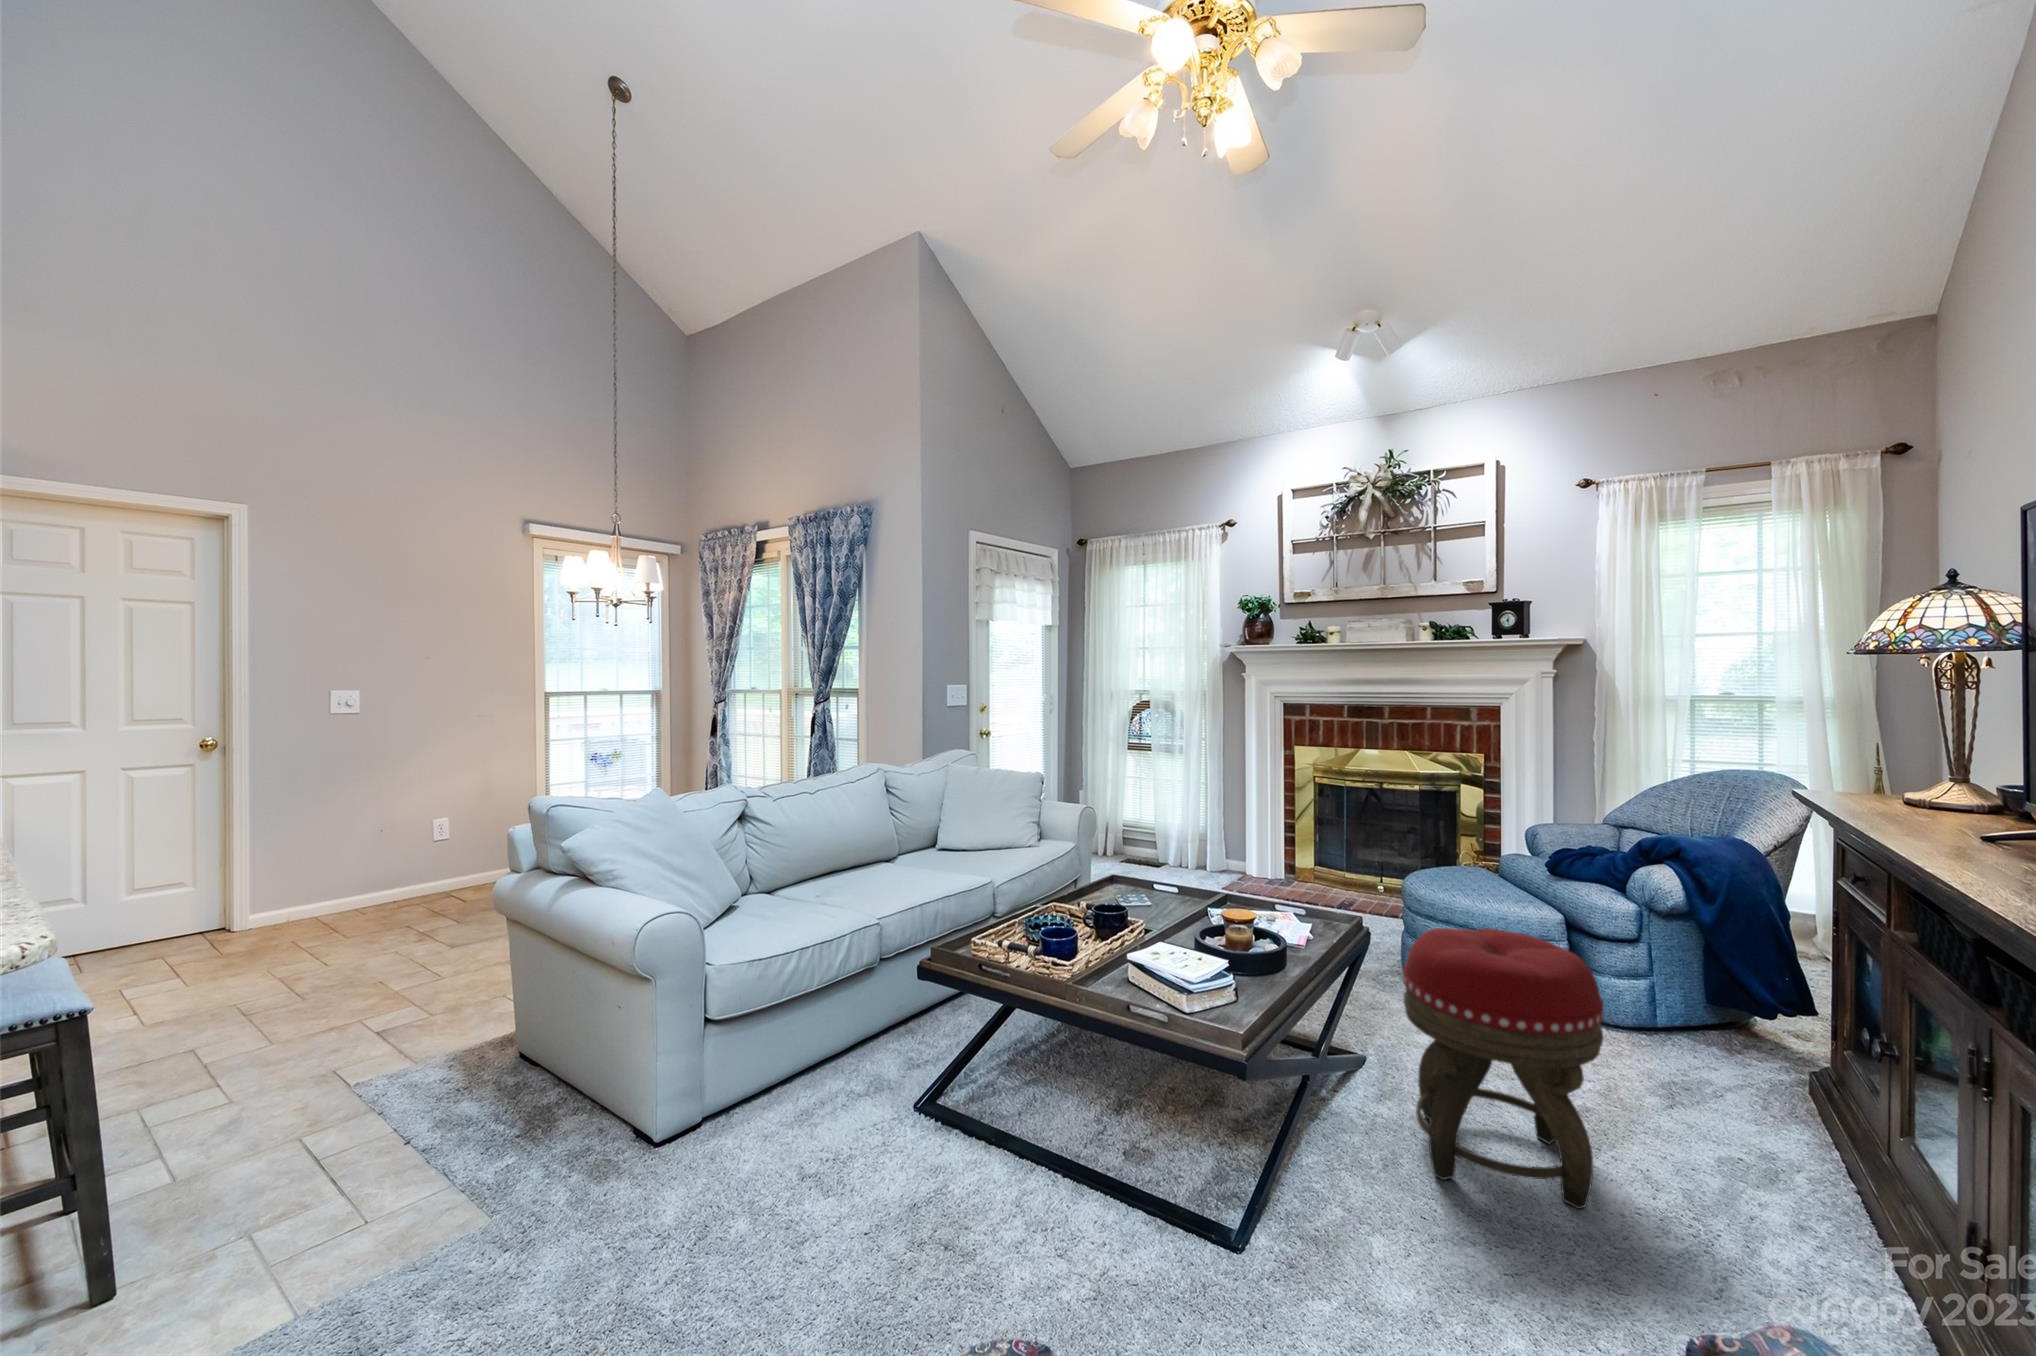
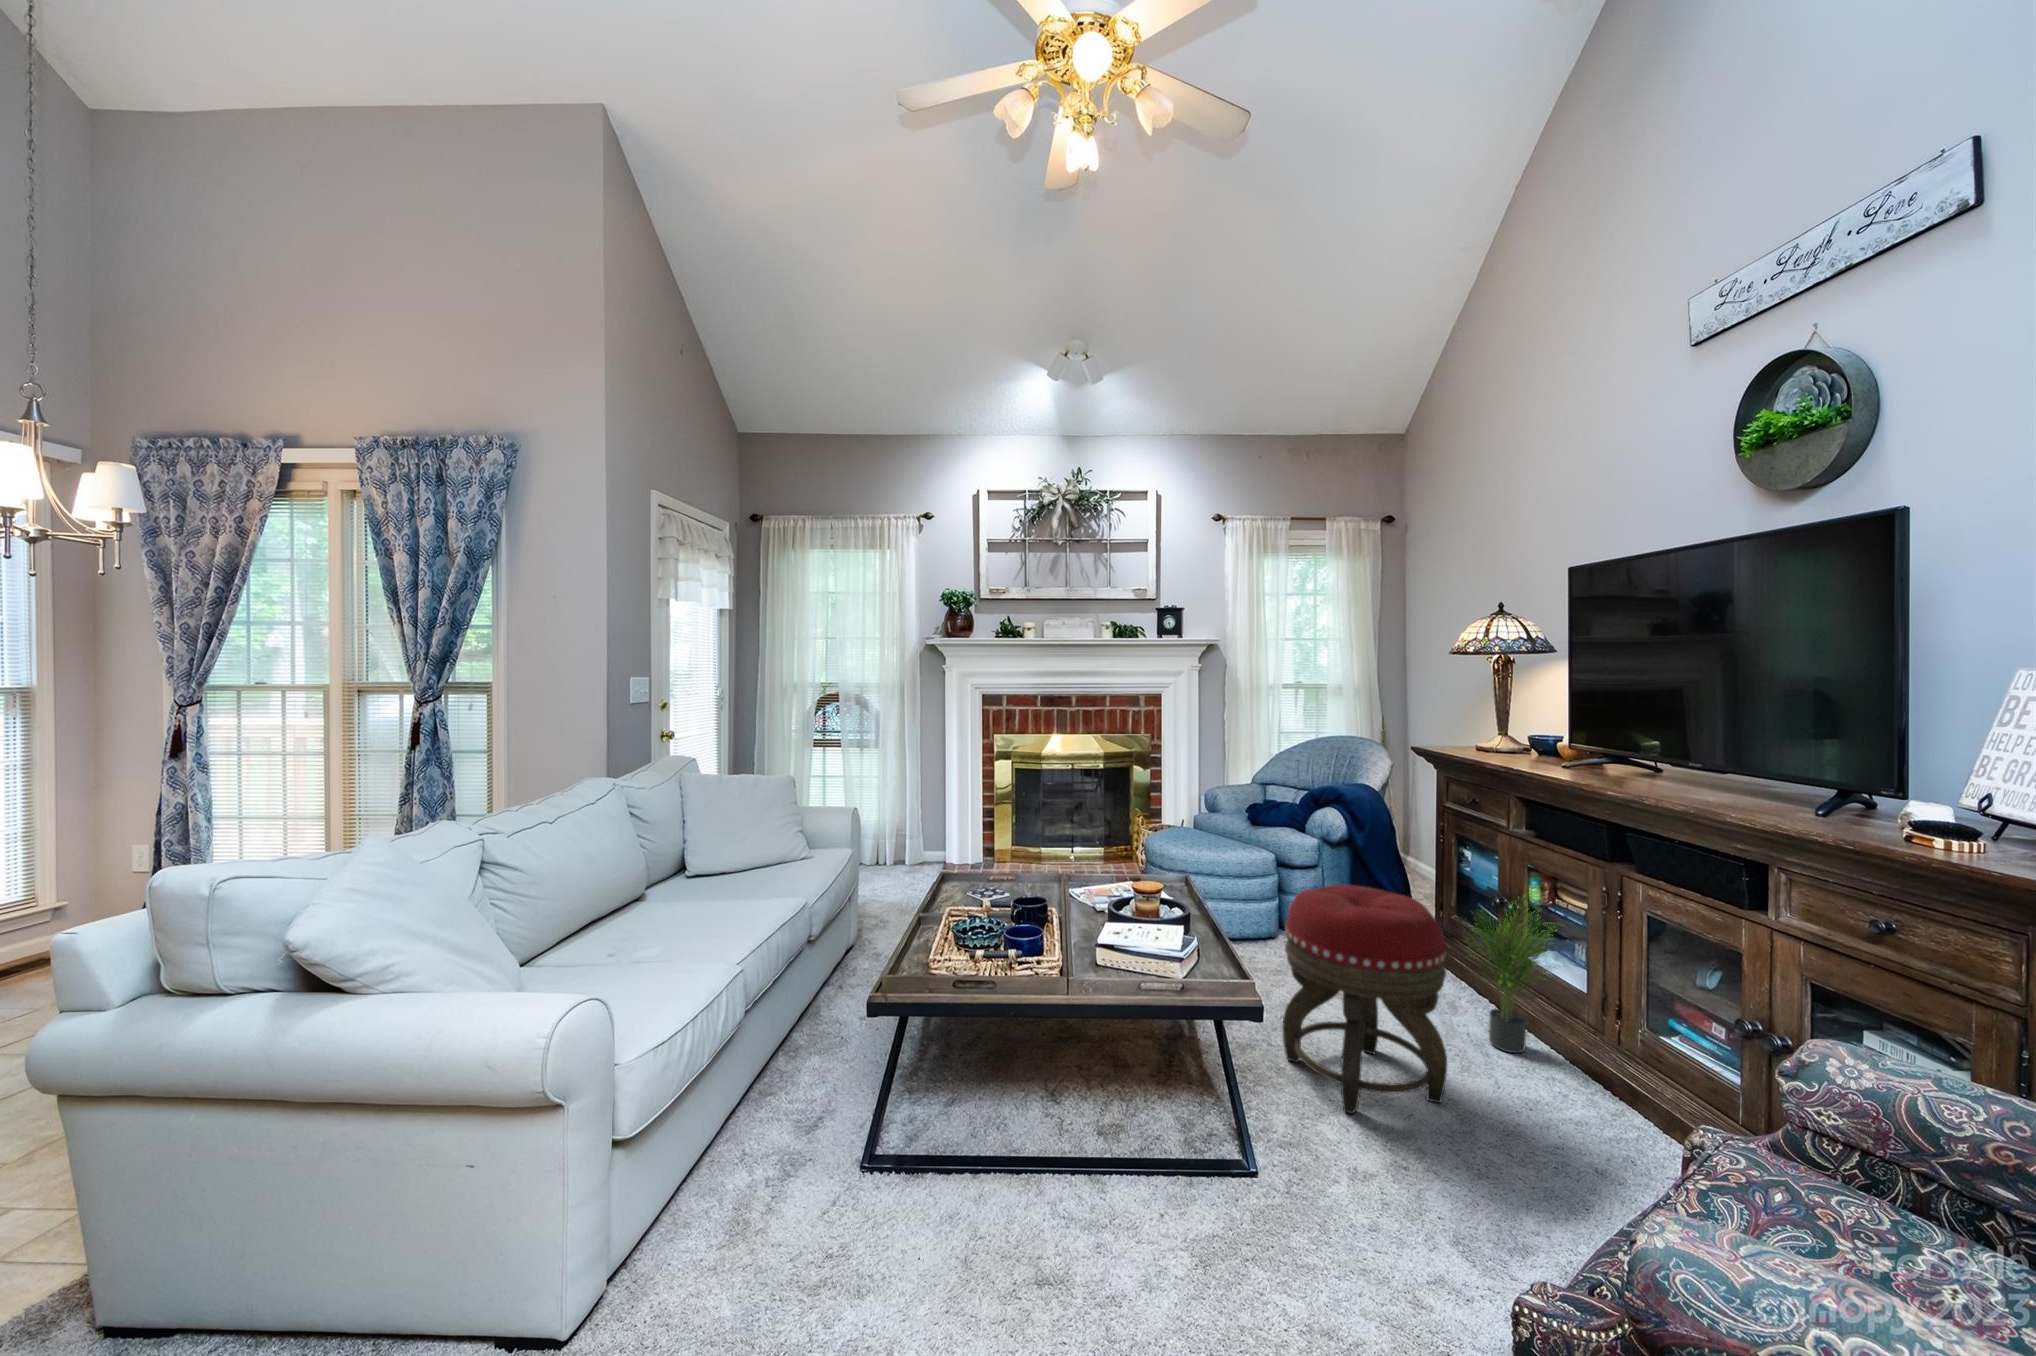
potted plant: none [1703,992,1876,1209] -> present [1470,899,1556,1053]

